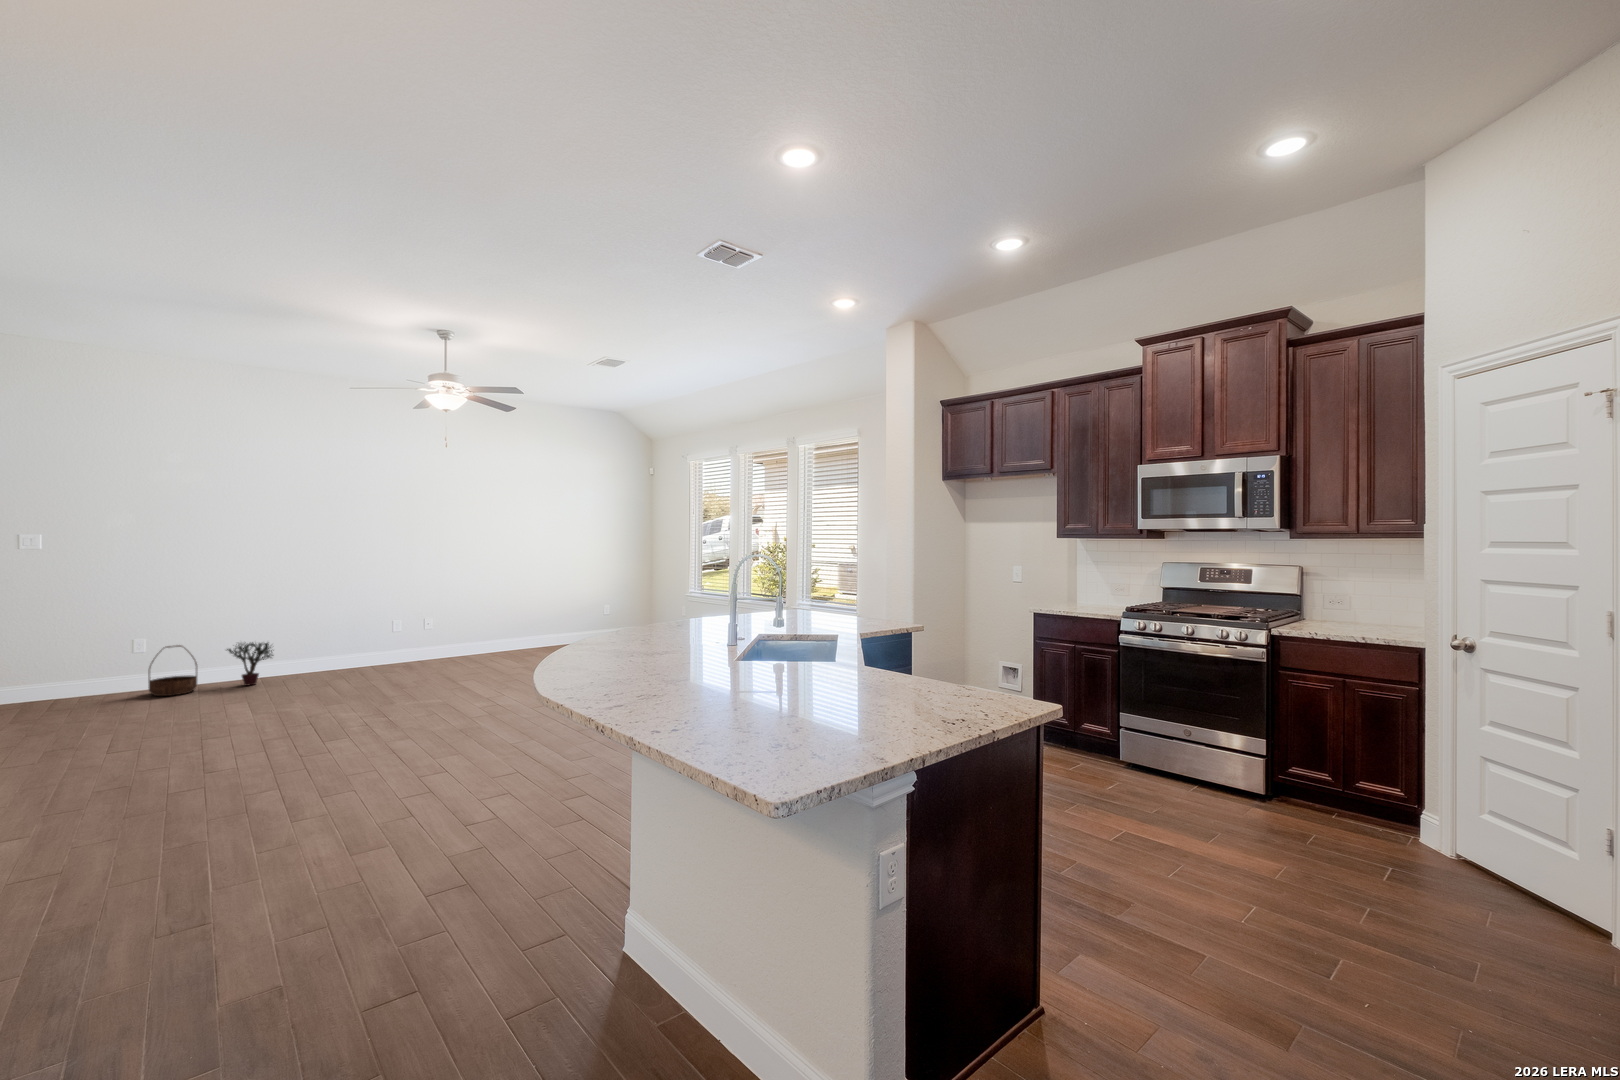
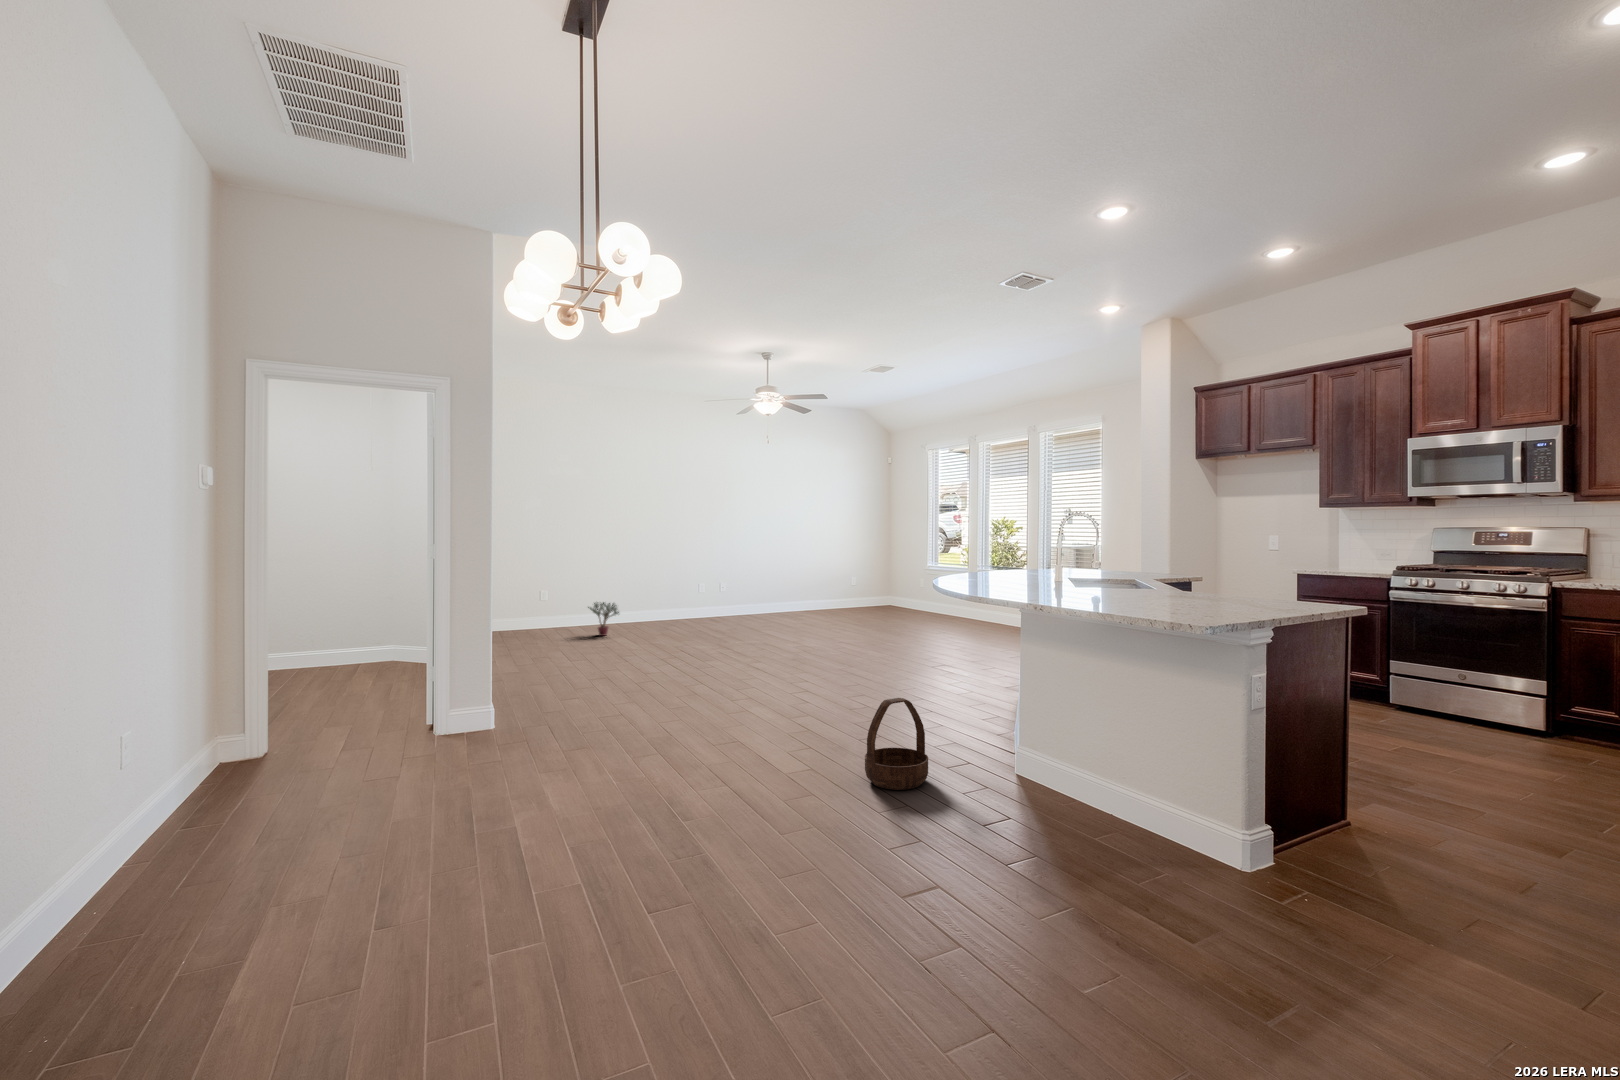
basket: present [148,645,197,696] -> present [865,698,928,790]

